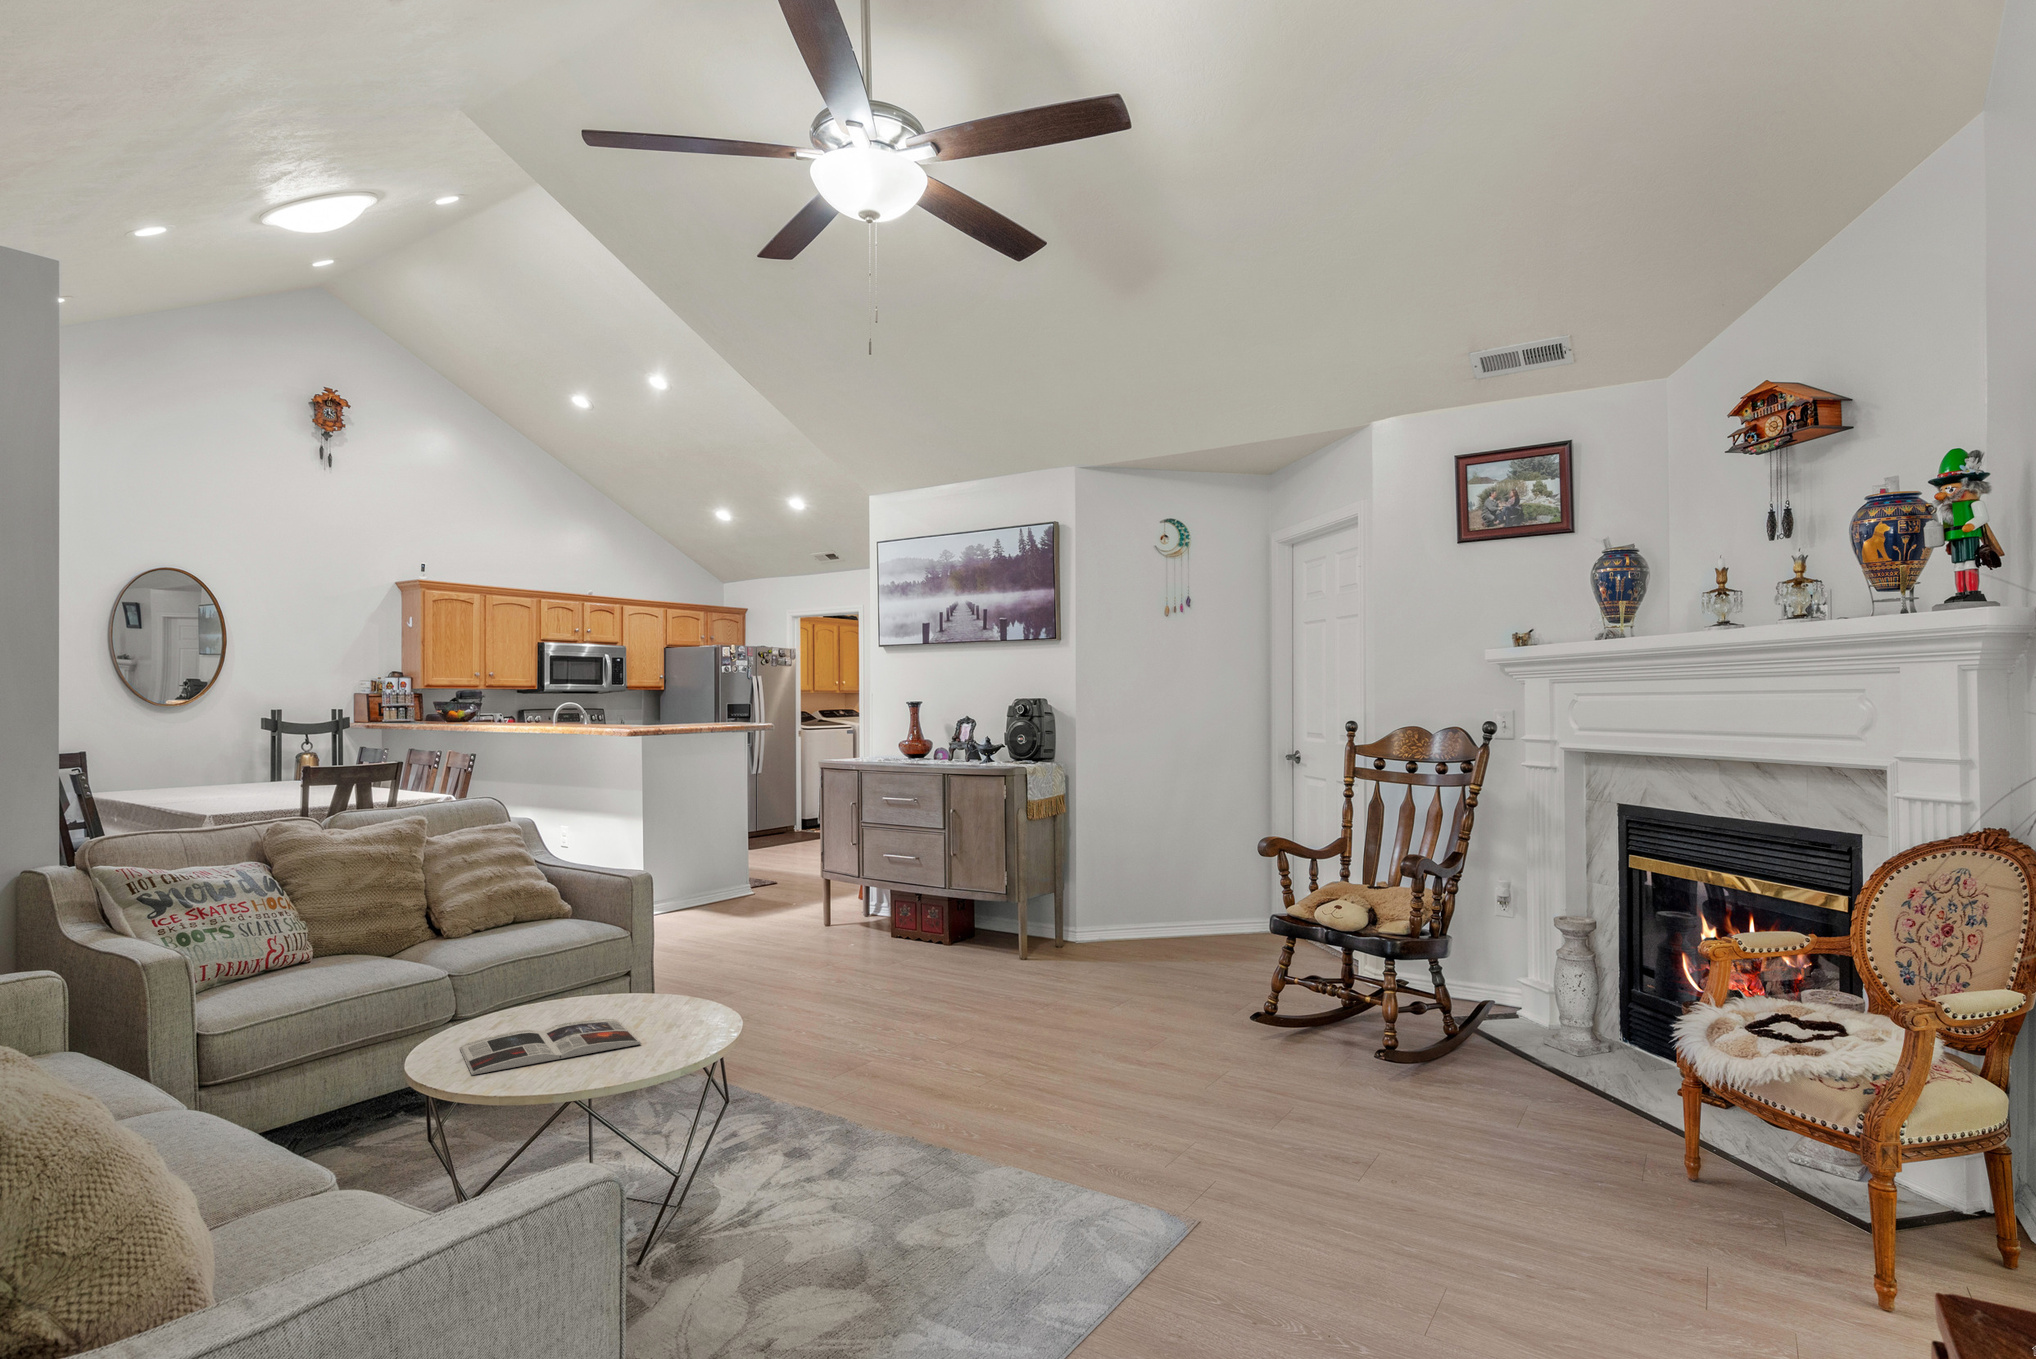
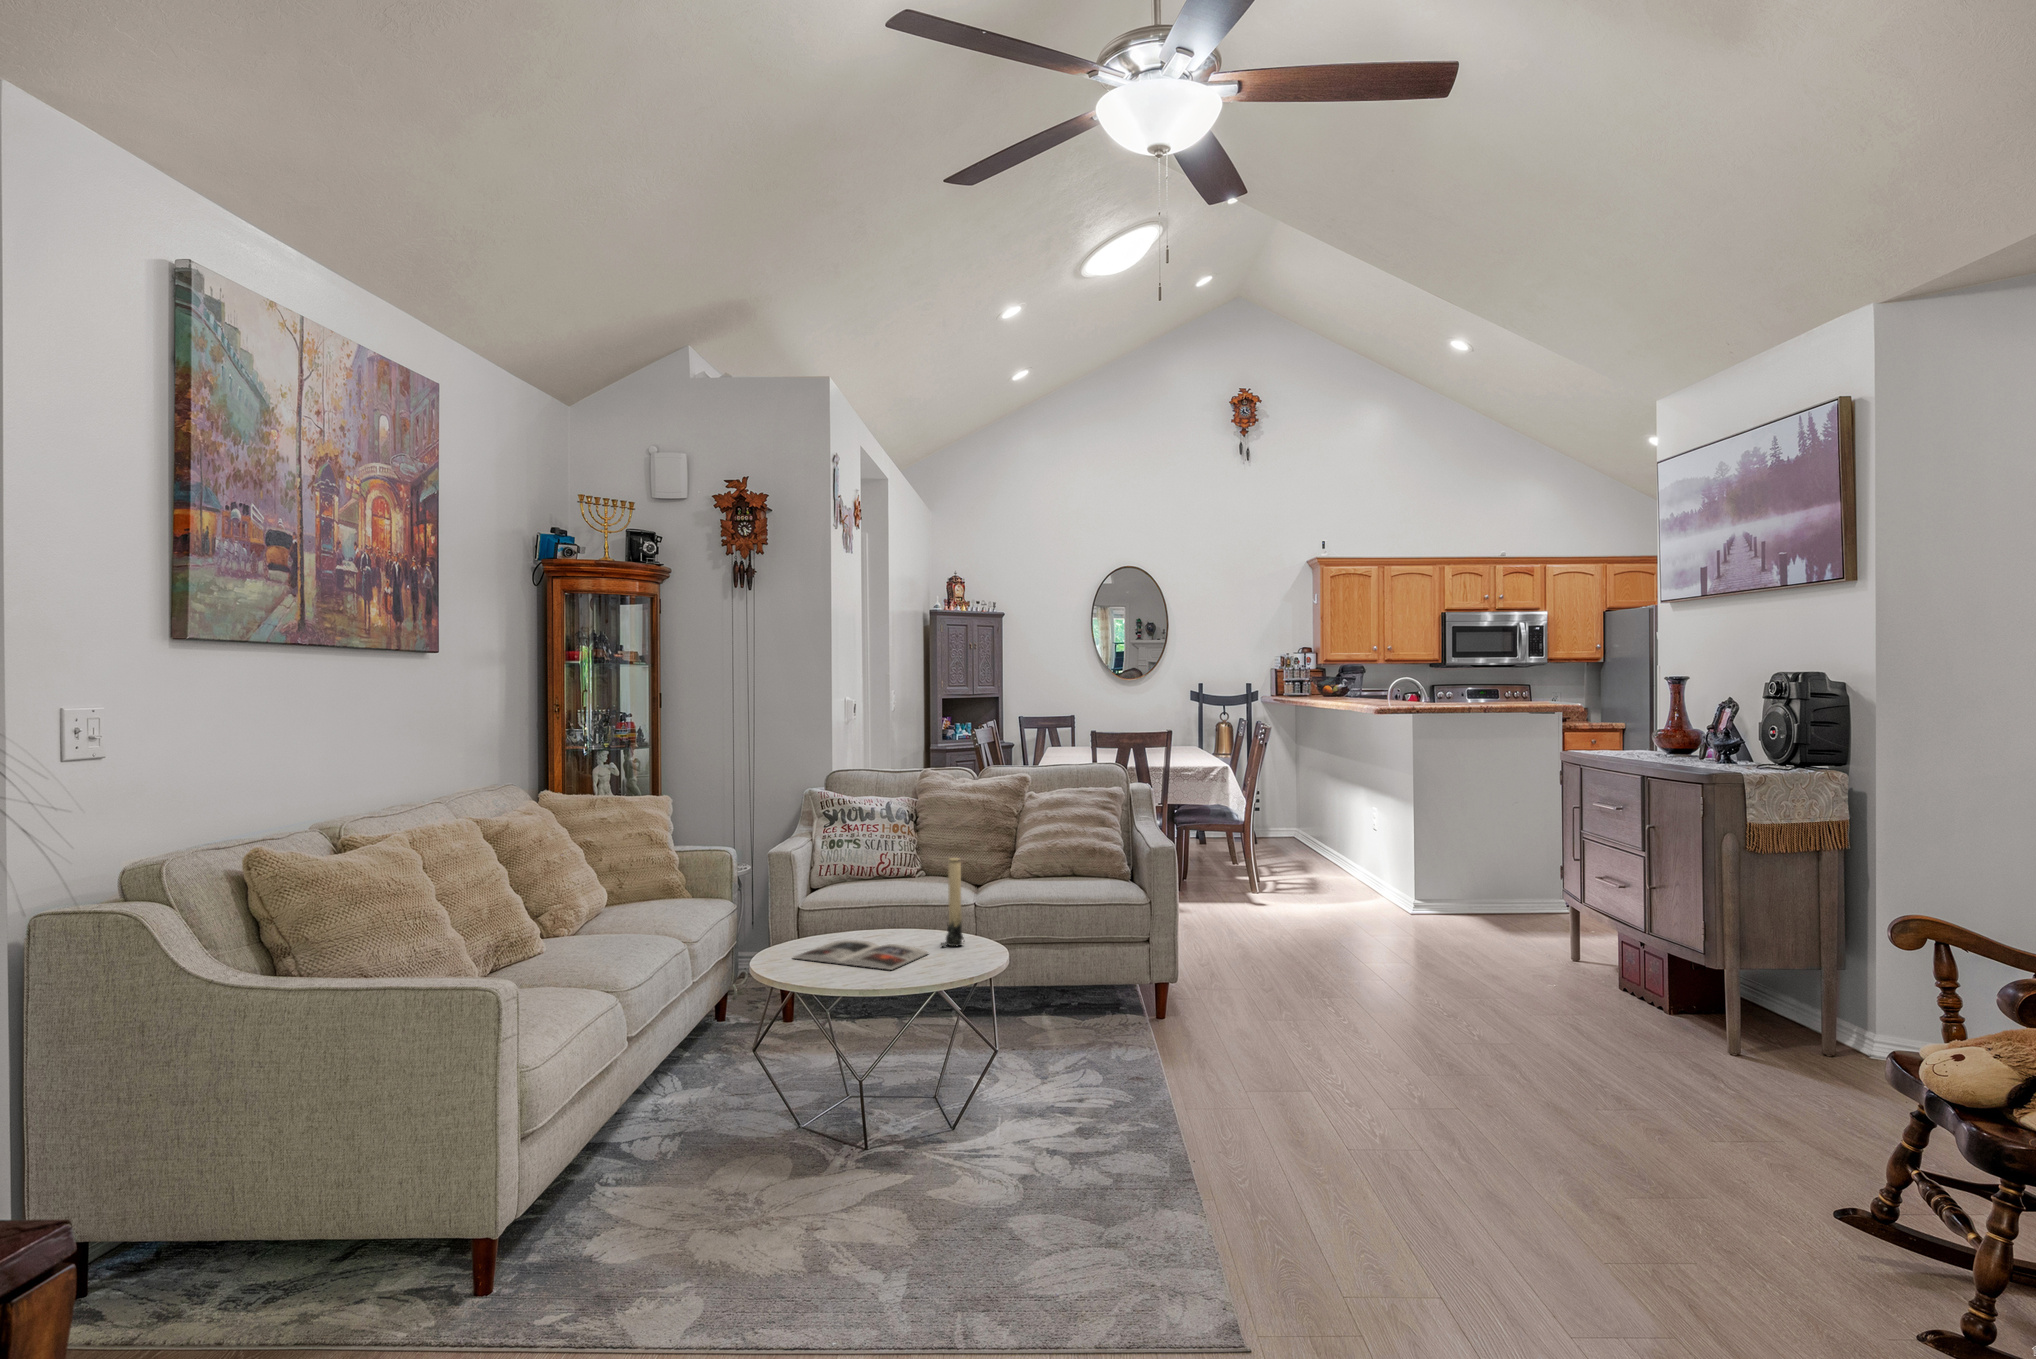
candle: none [600,902,625,1014] -> present [941,858,964,947]

